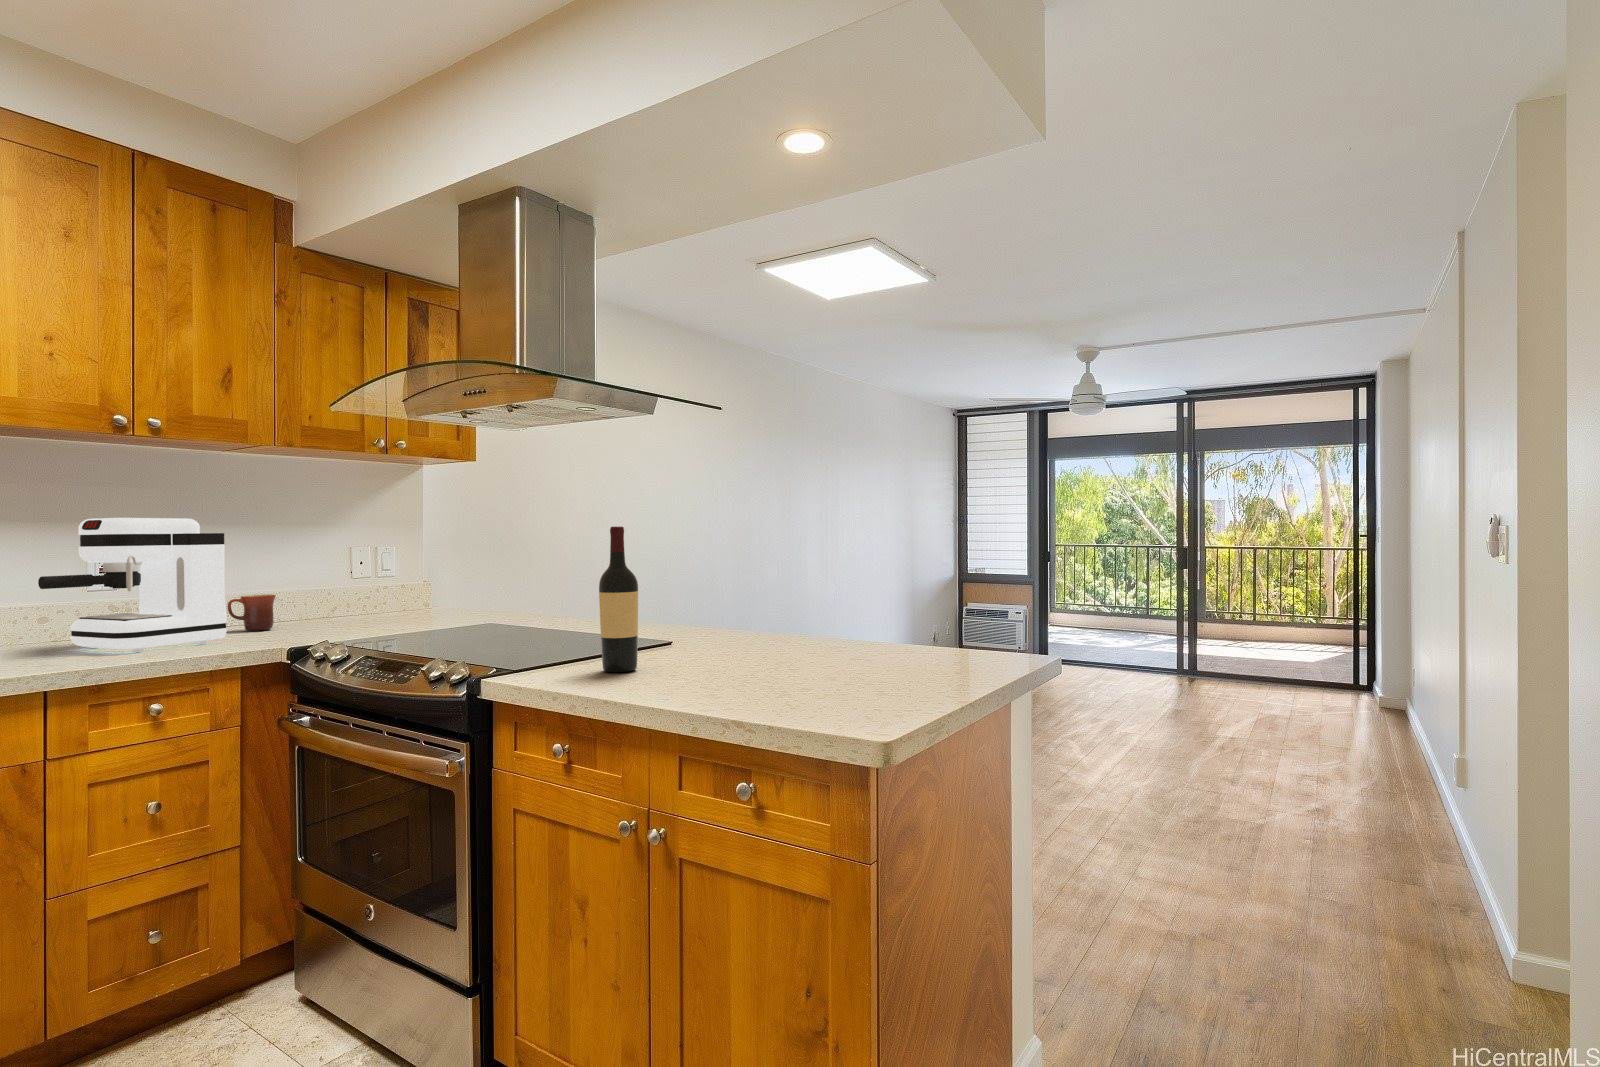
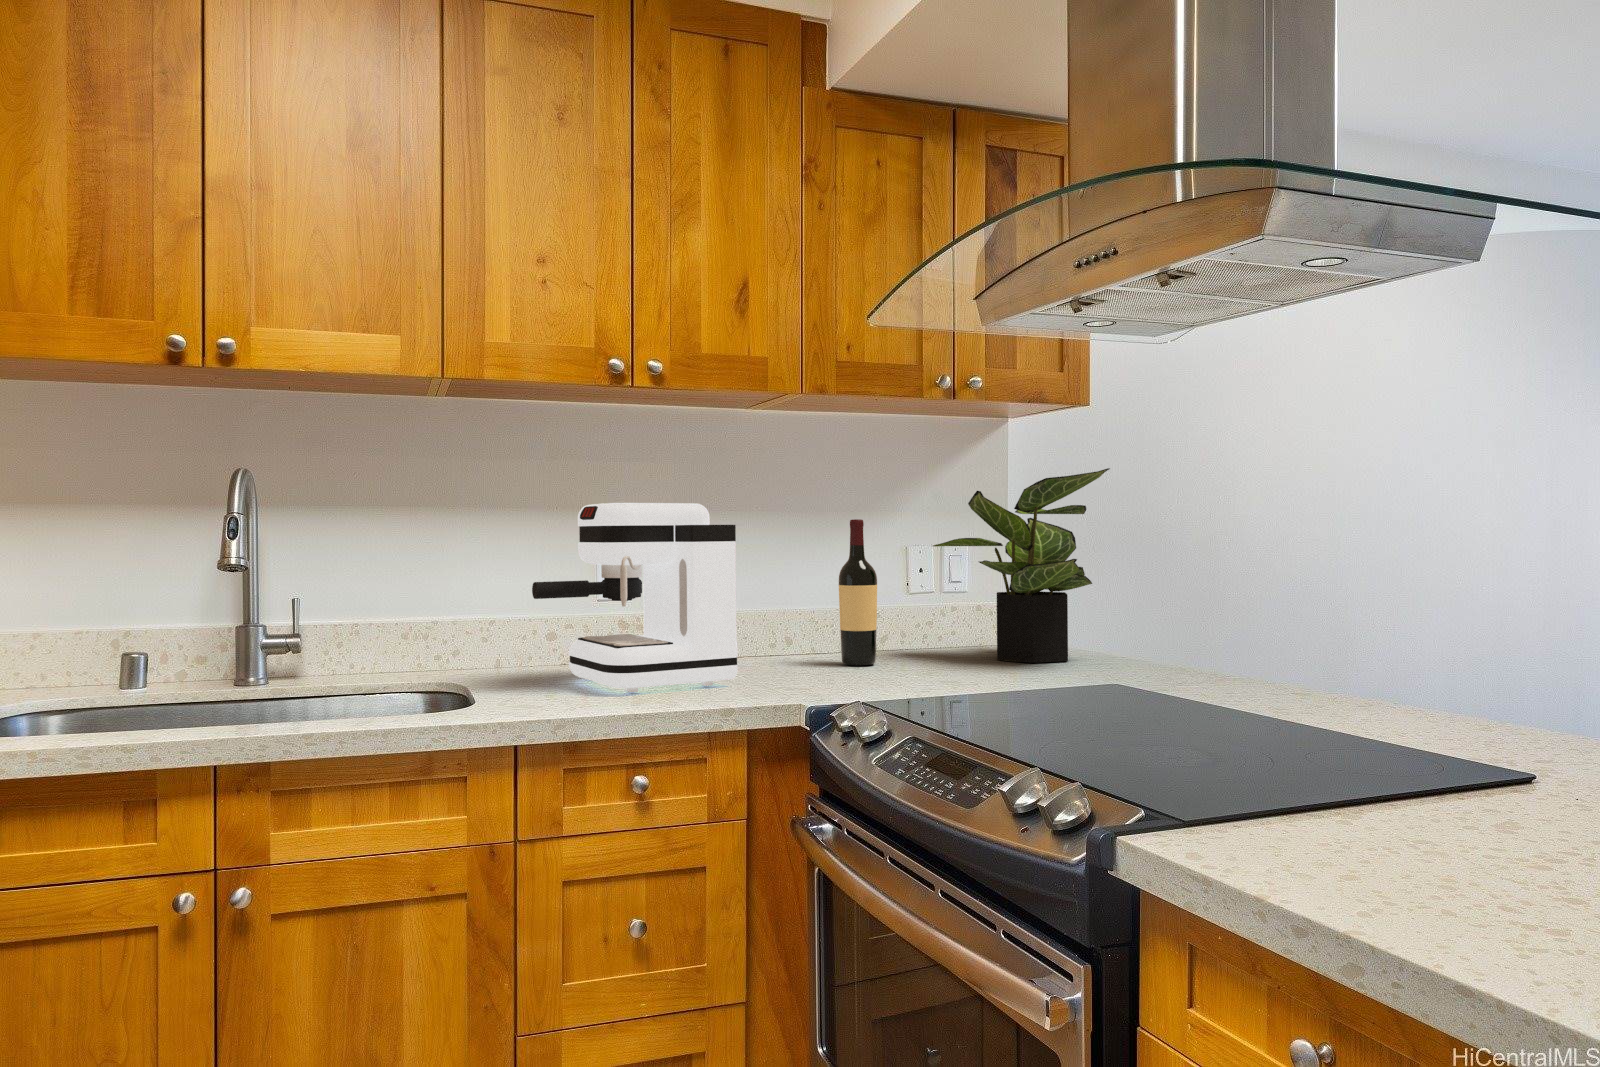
potted plant: none [364,500,489,618] -> present [933,468,1110,663]
wine bottle: present [599,526,638,672] -> present [839,519,877,665]
mug: present [227,594,276,631] -> none [748,614,806,667]

